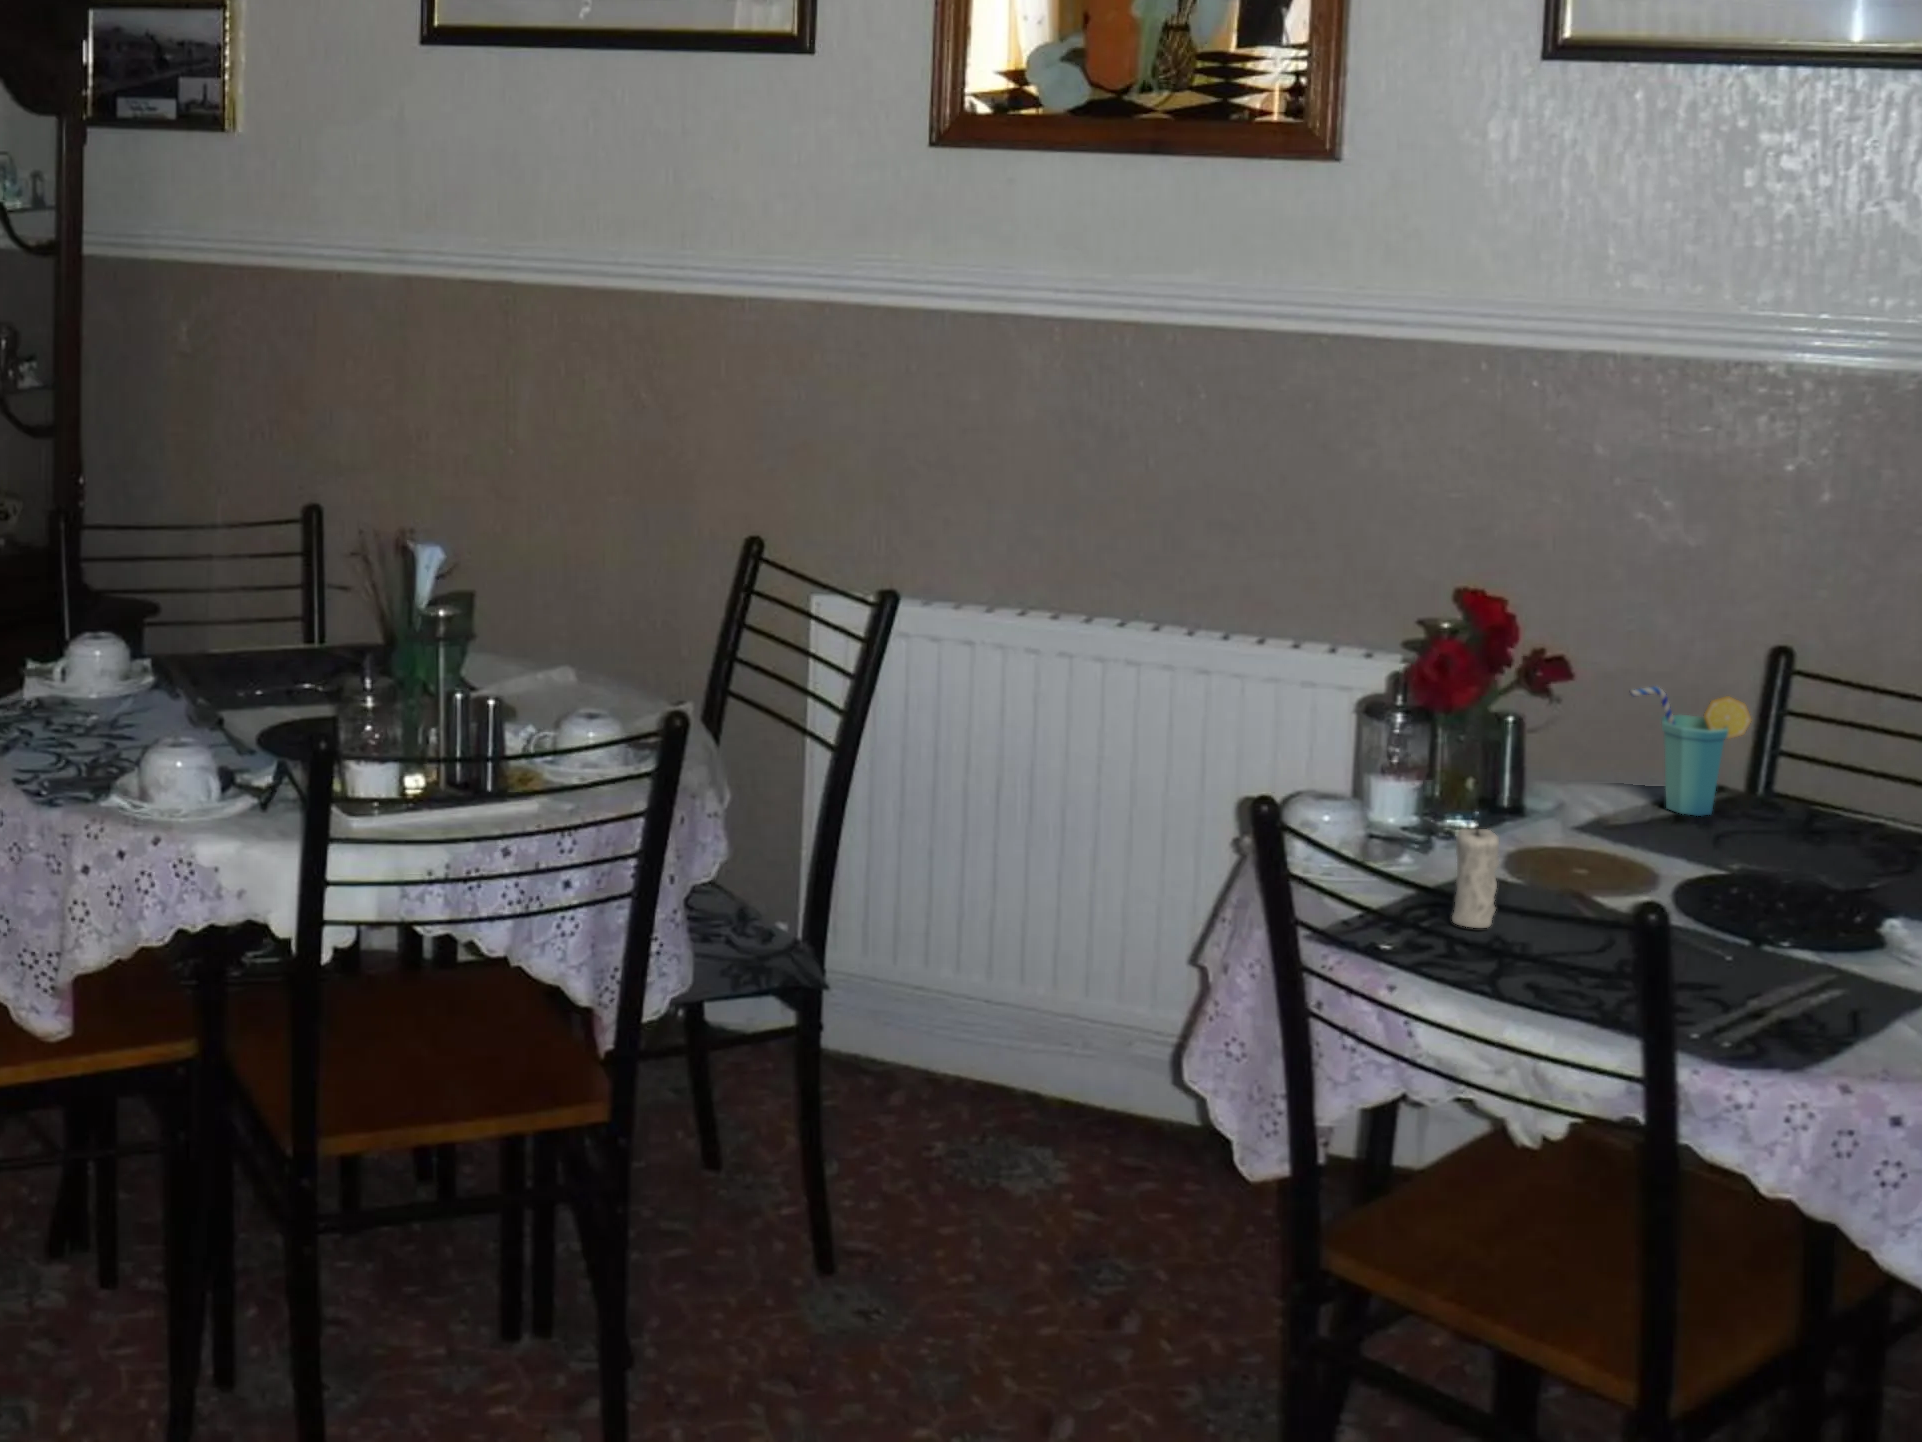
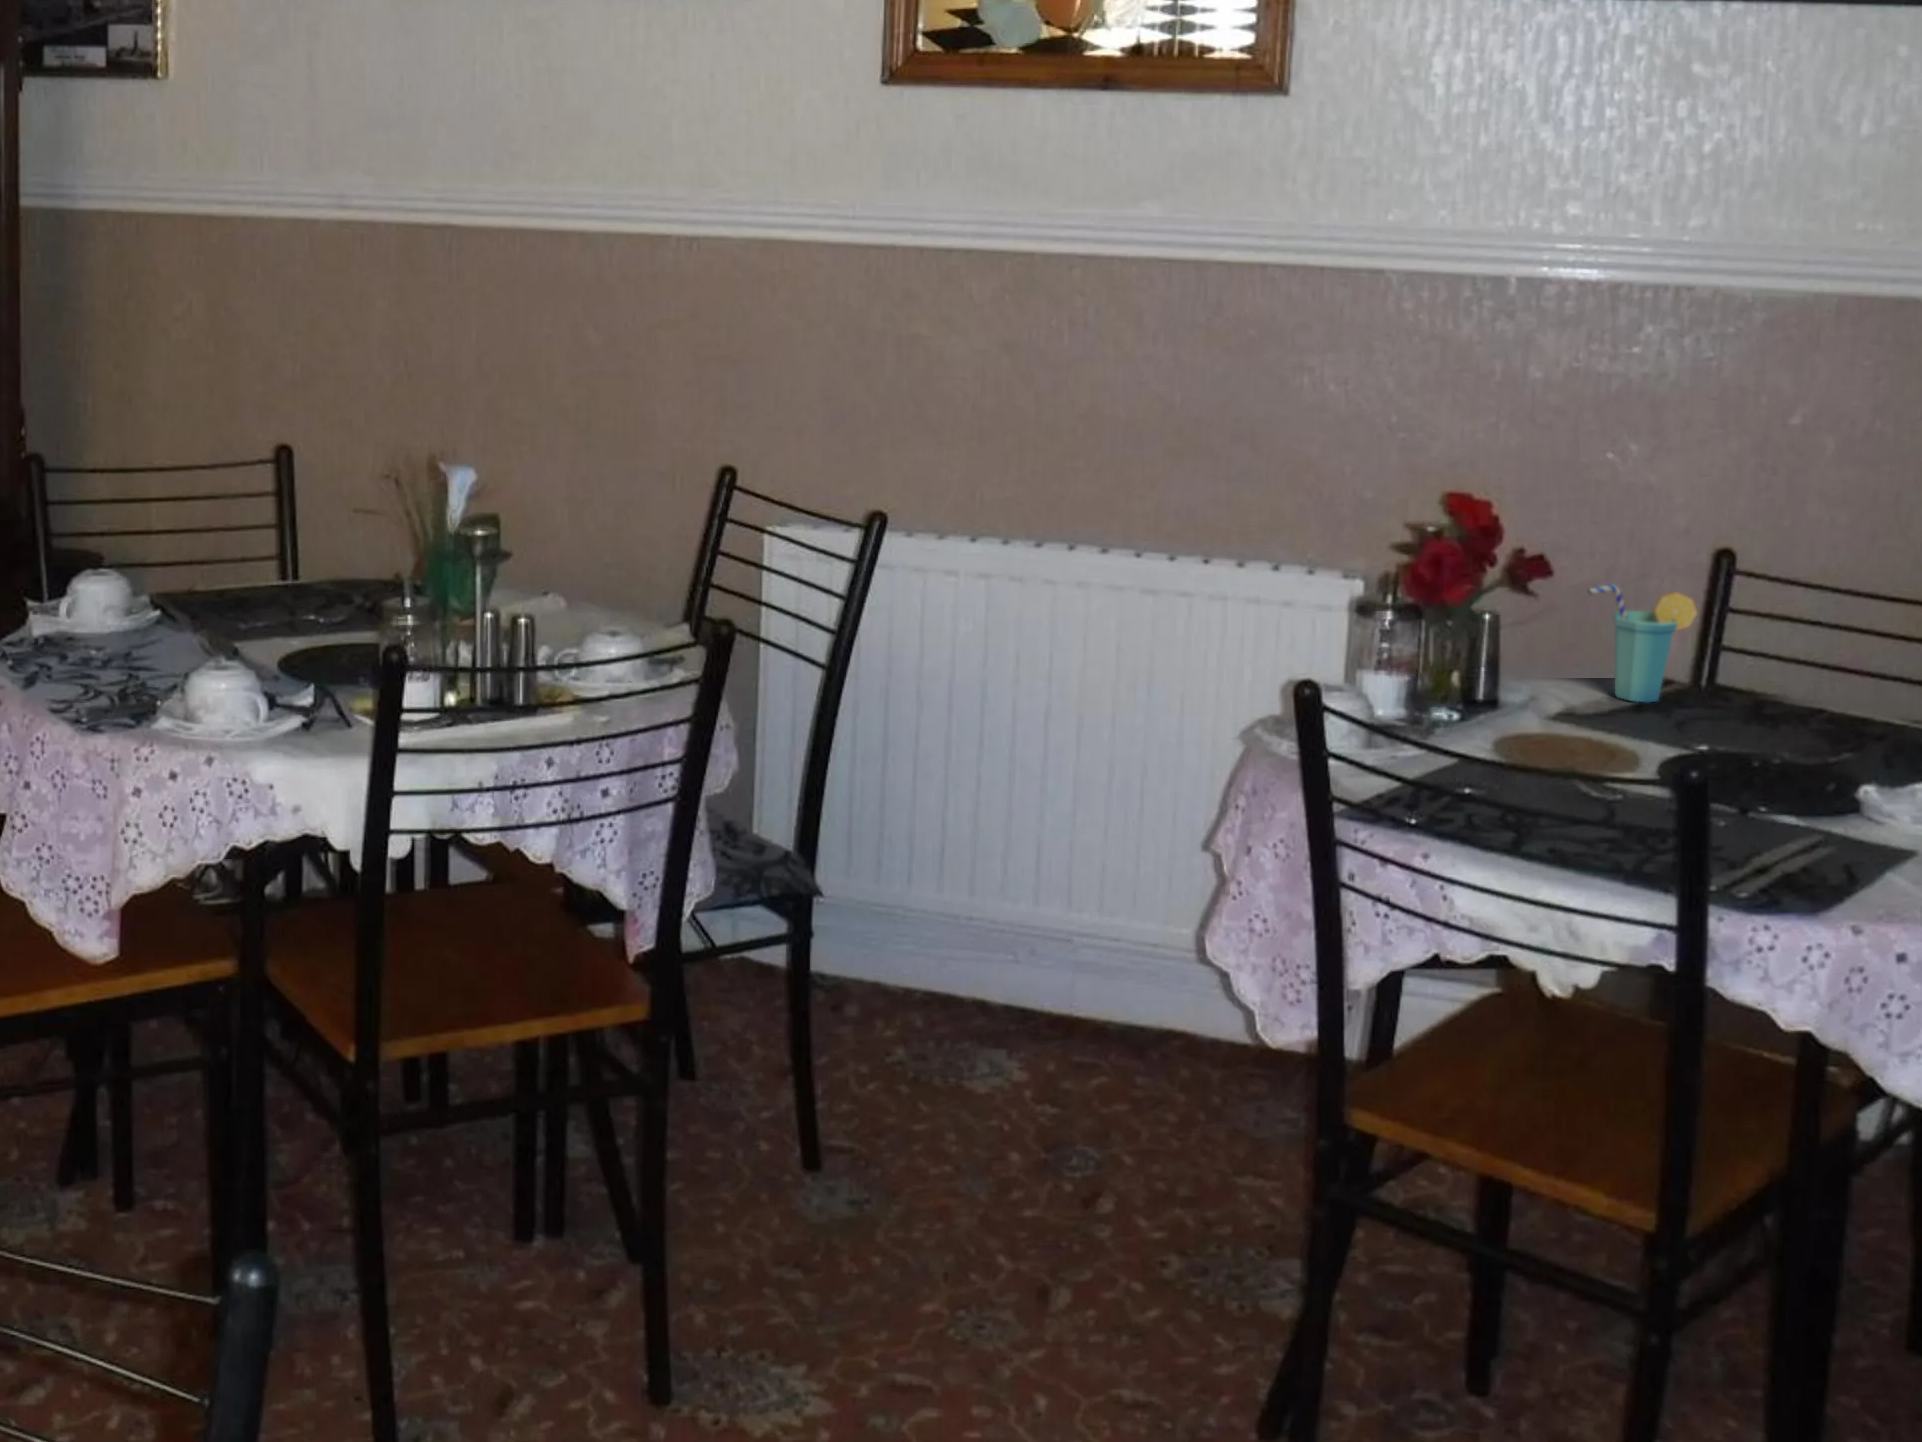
candle: present [1452,828,1499,928] -> none [1463,696,1511,805]

